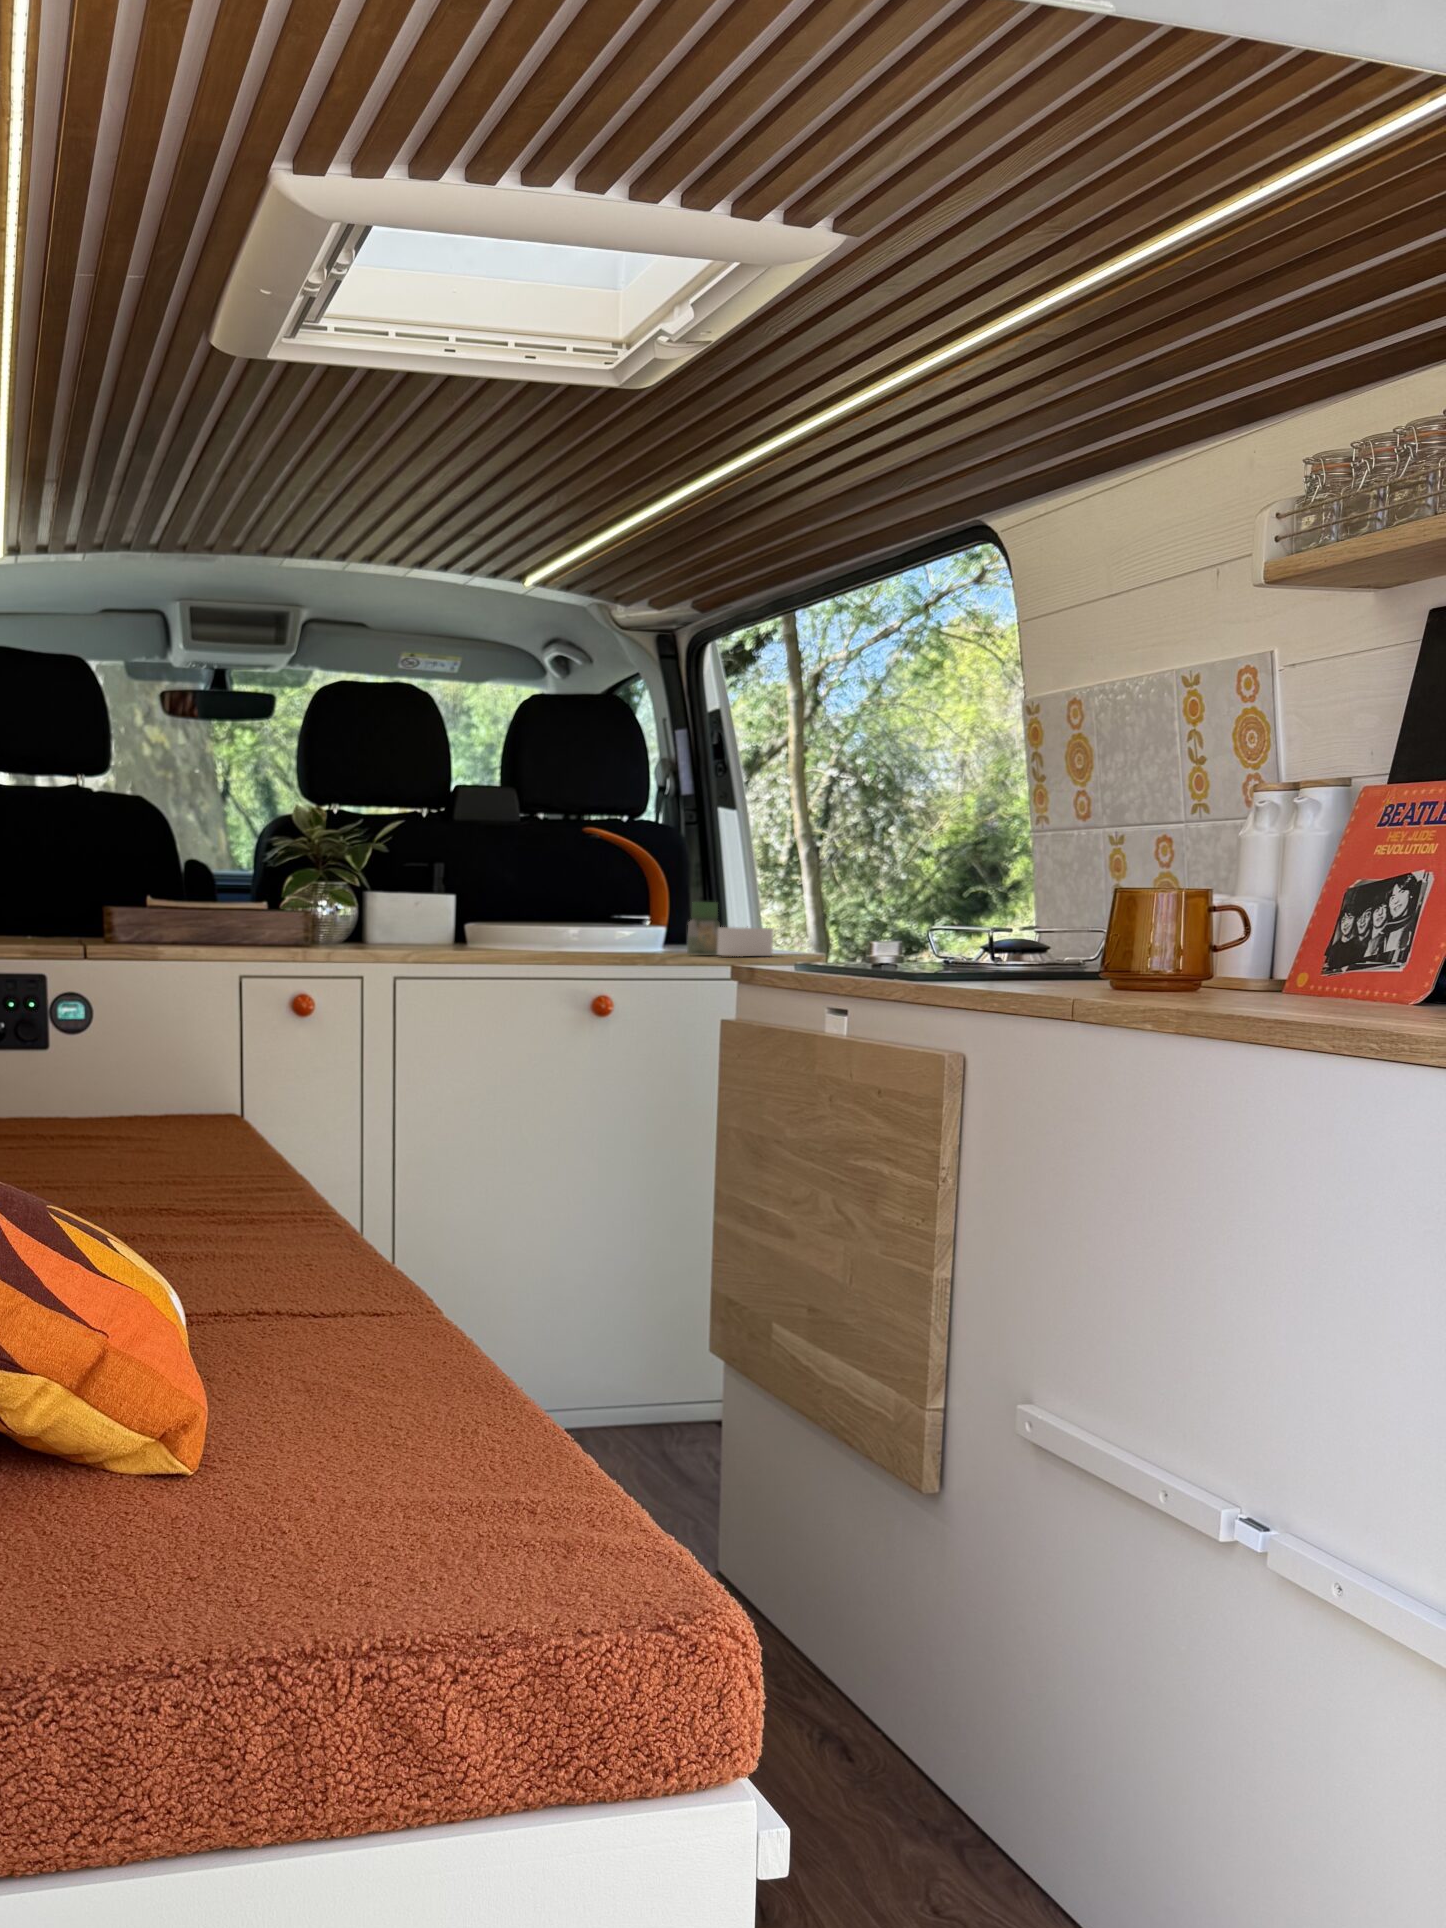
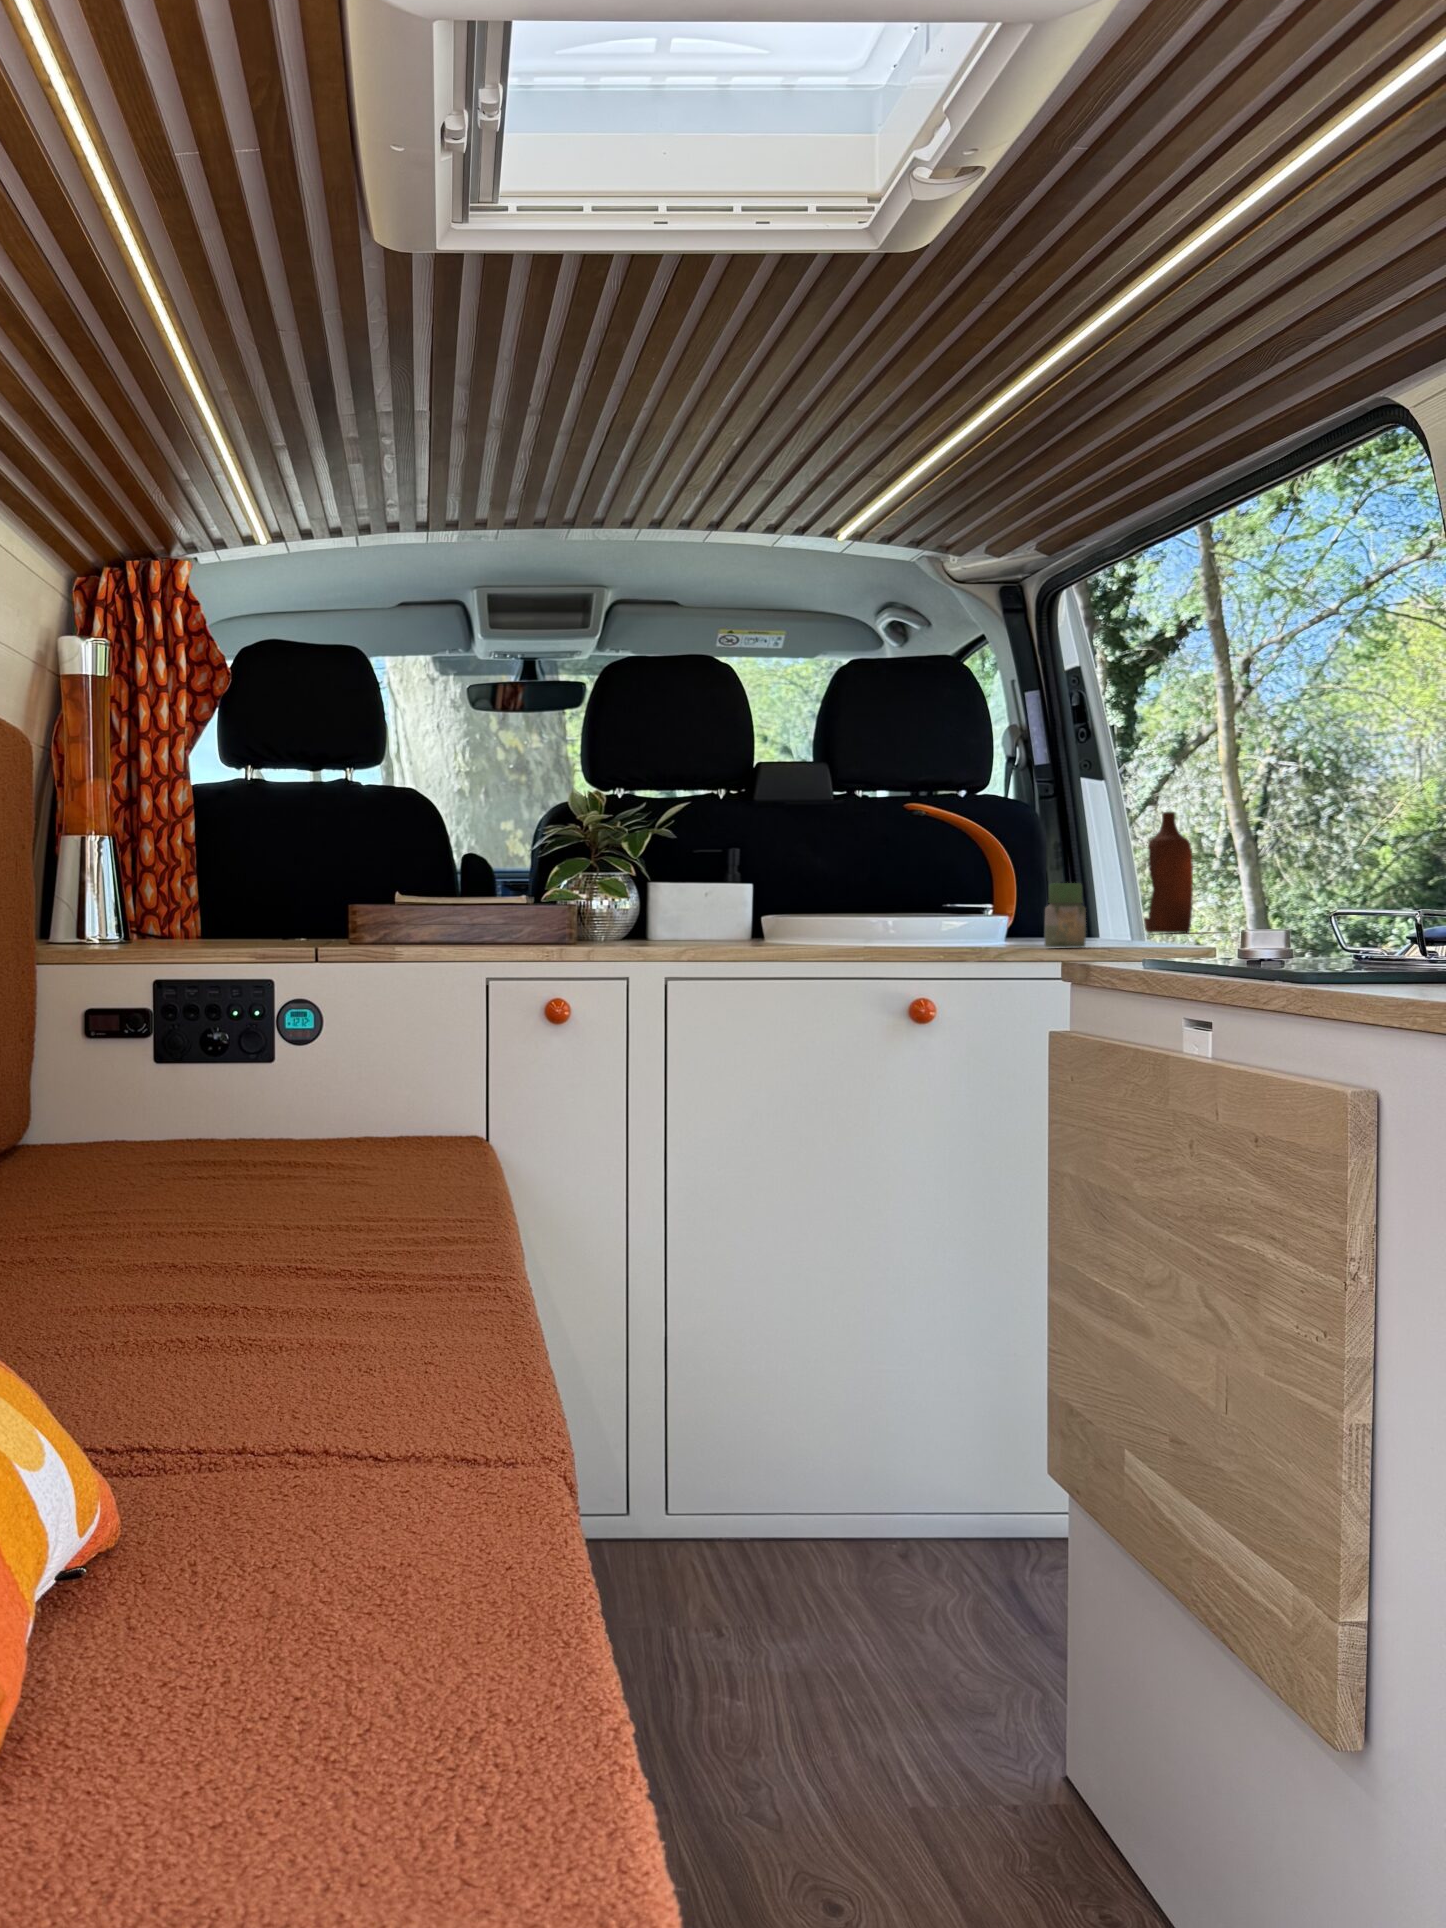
bottle: none [765,841,805,945] -> present [1144,812,1193,933]
candle: present [717,927,773,956] -> none [1083,913,1157,948]

